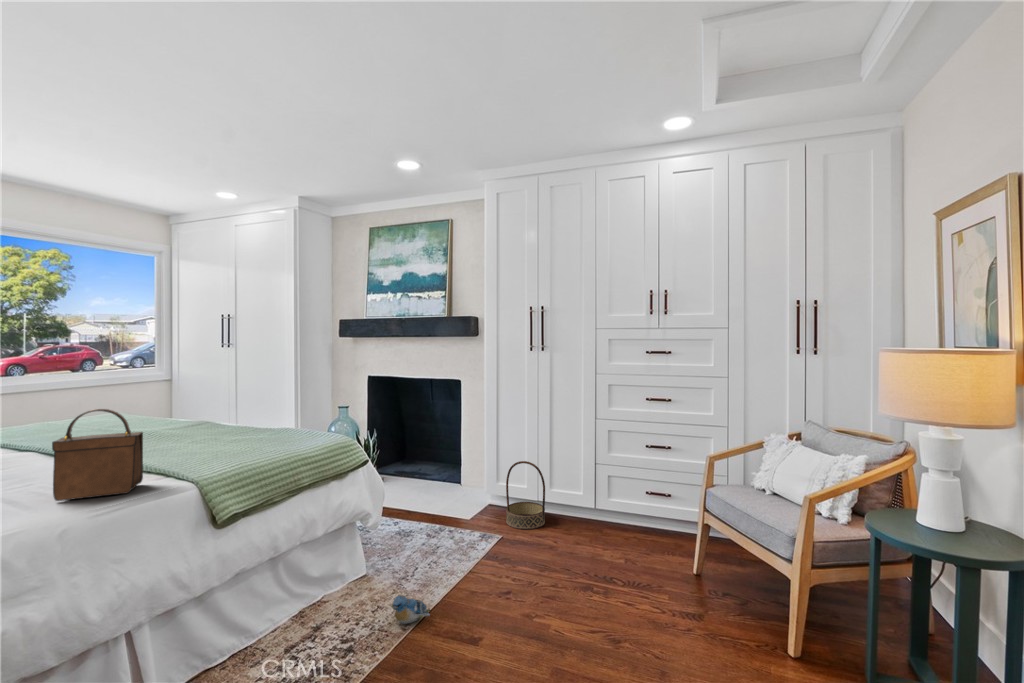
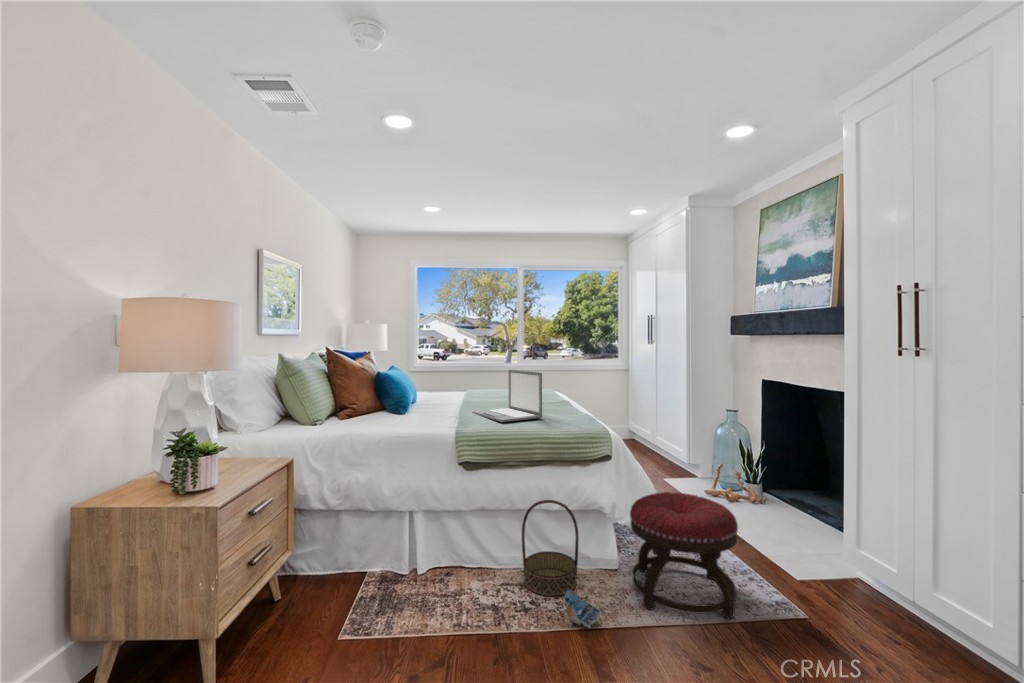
laptop: none [120,385,249,458] -> present [472,370,542,422]
handbag: present [52,409,143,501] -> none [402,378,440,431]
basket: present [506,461,545,529] -> present [522,500,579,596]
ottoman: none [385,478,479,584] -> present [630,492,738,619]

